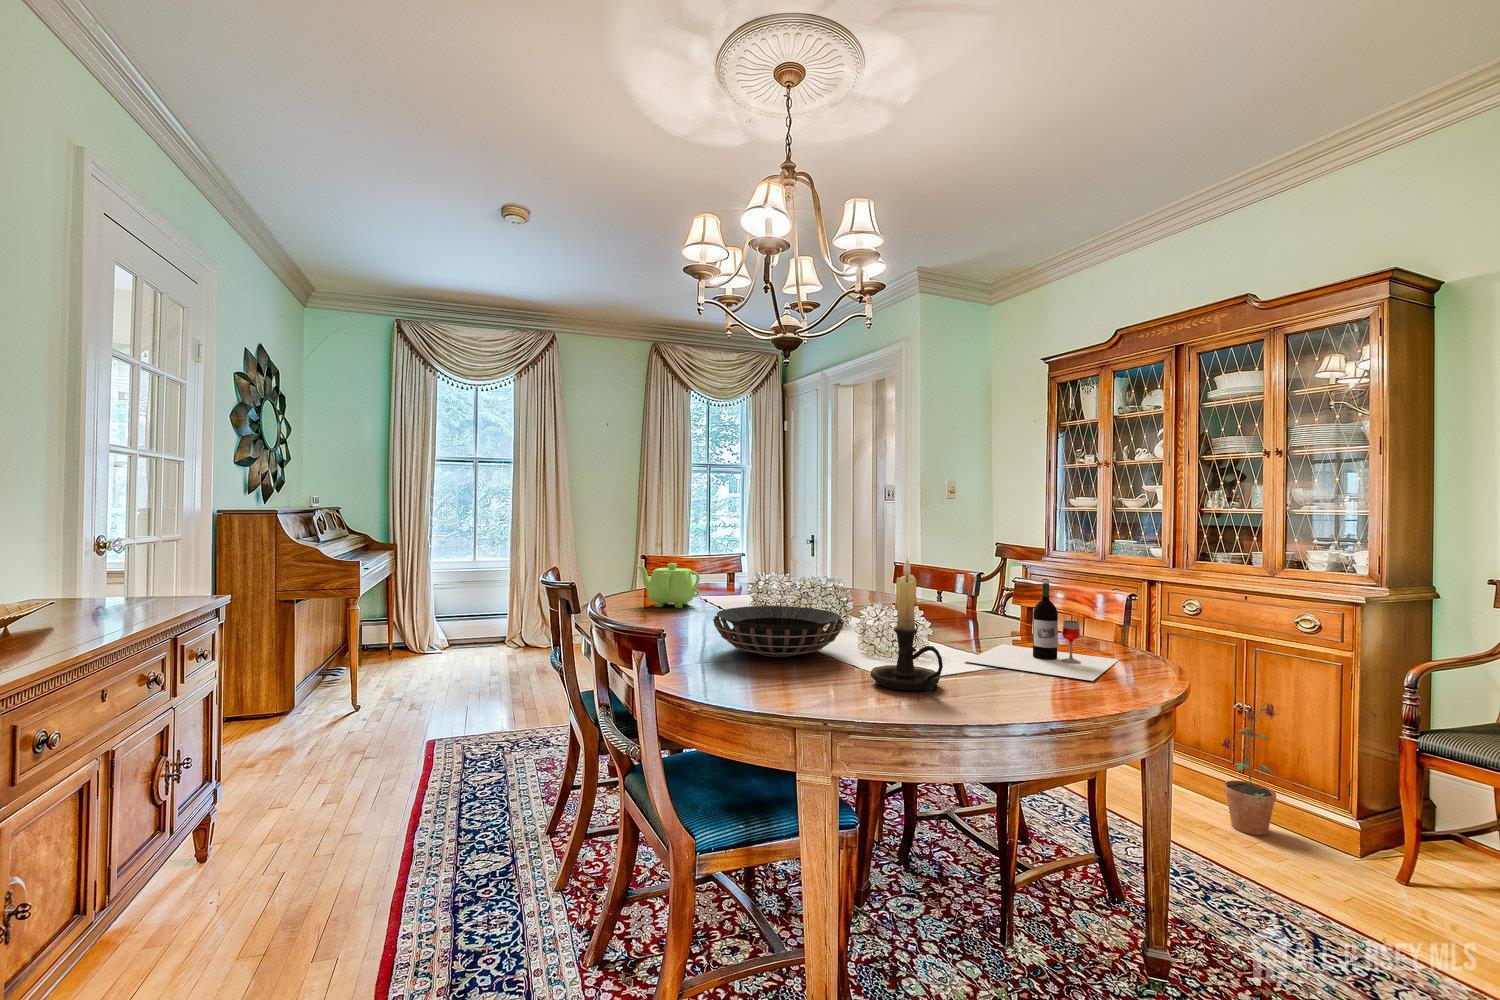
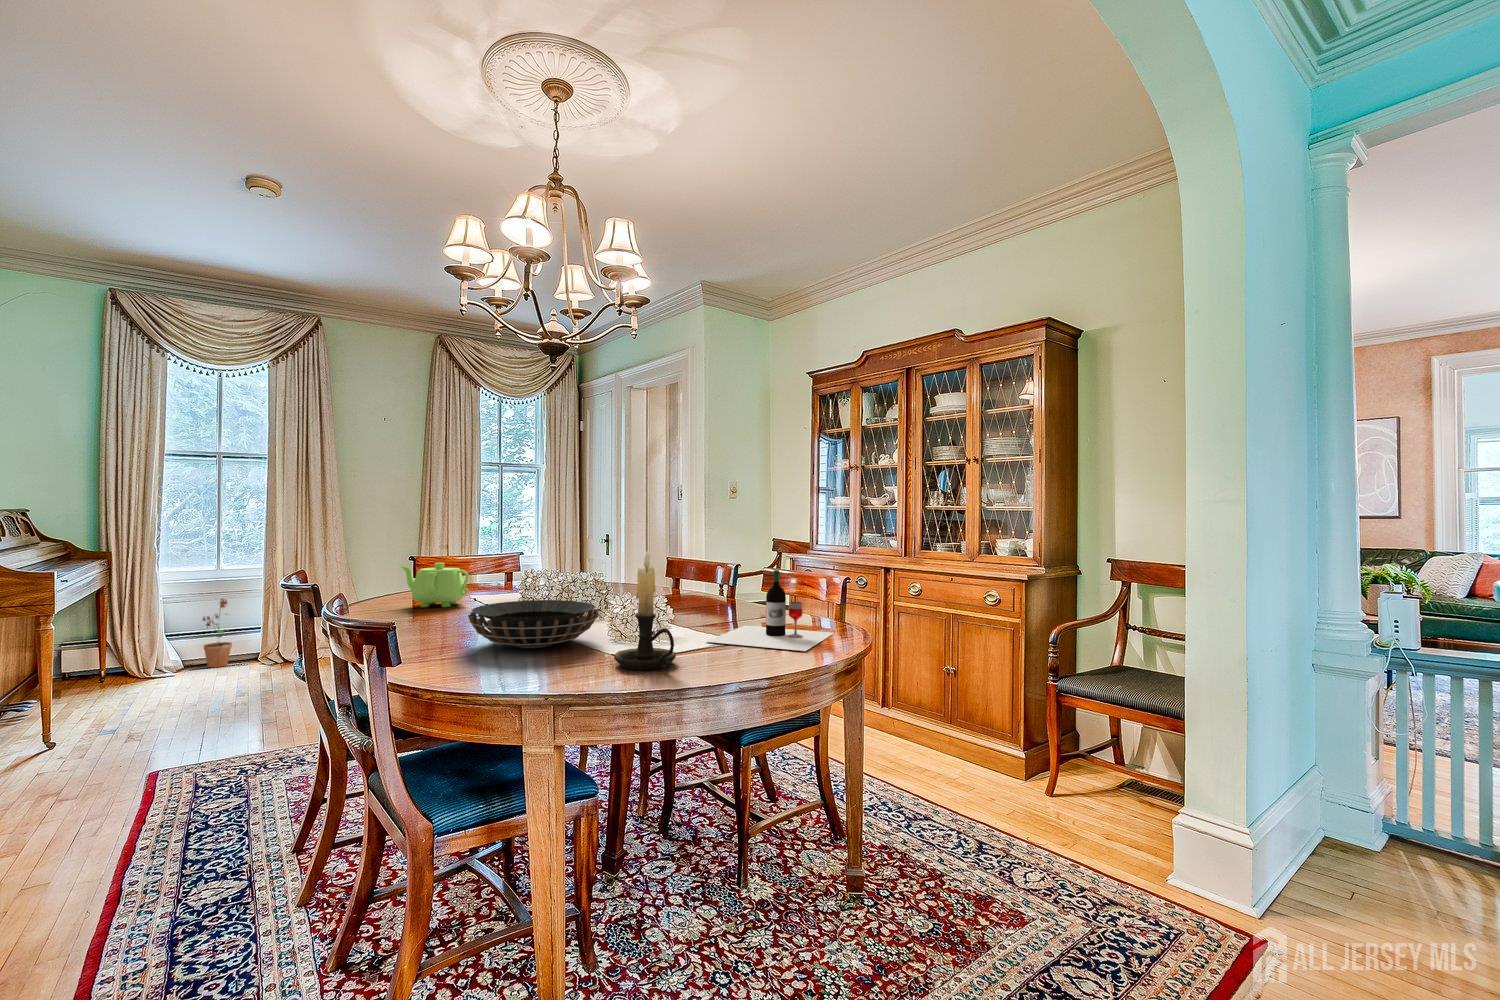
potted plant: present [1221,703,1276,835] -> present [203,599,232,667]

